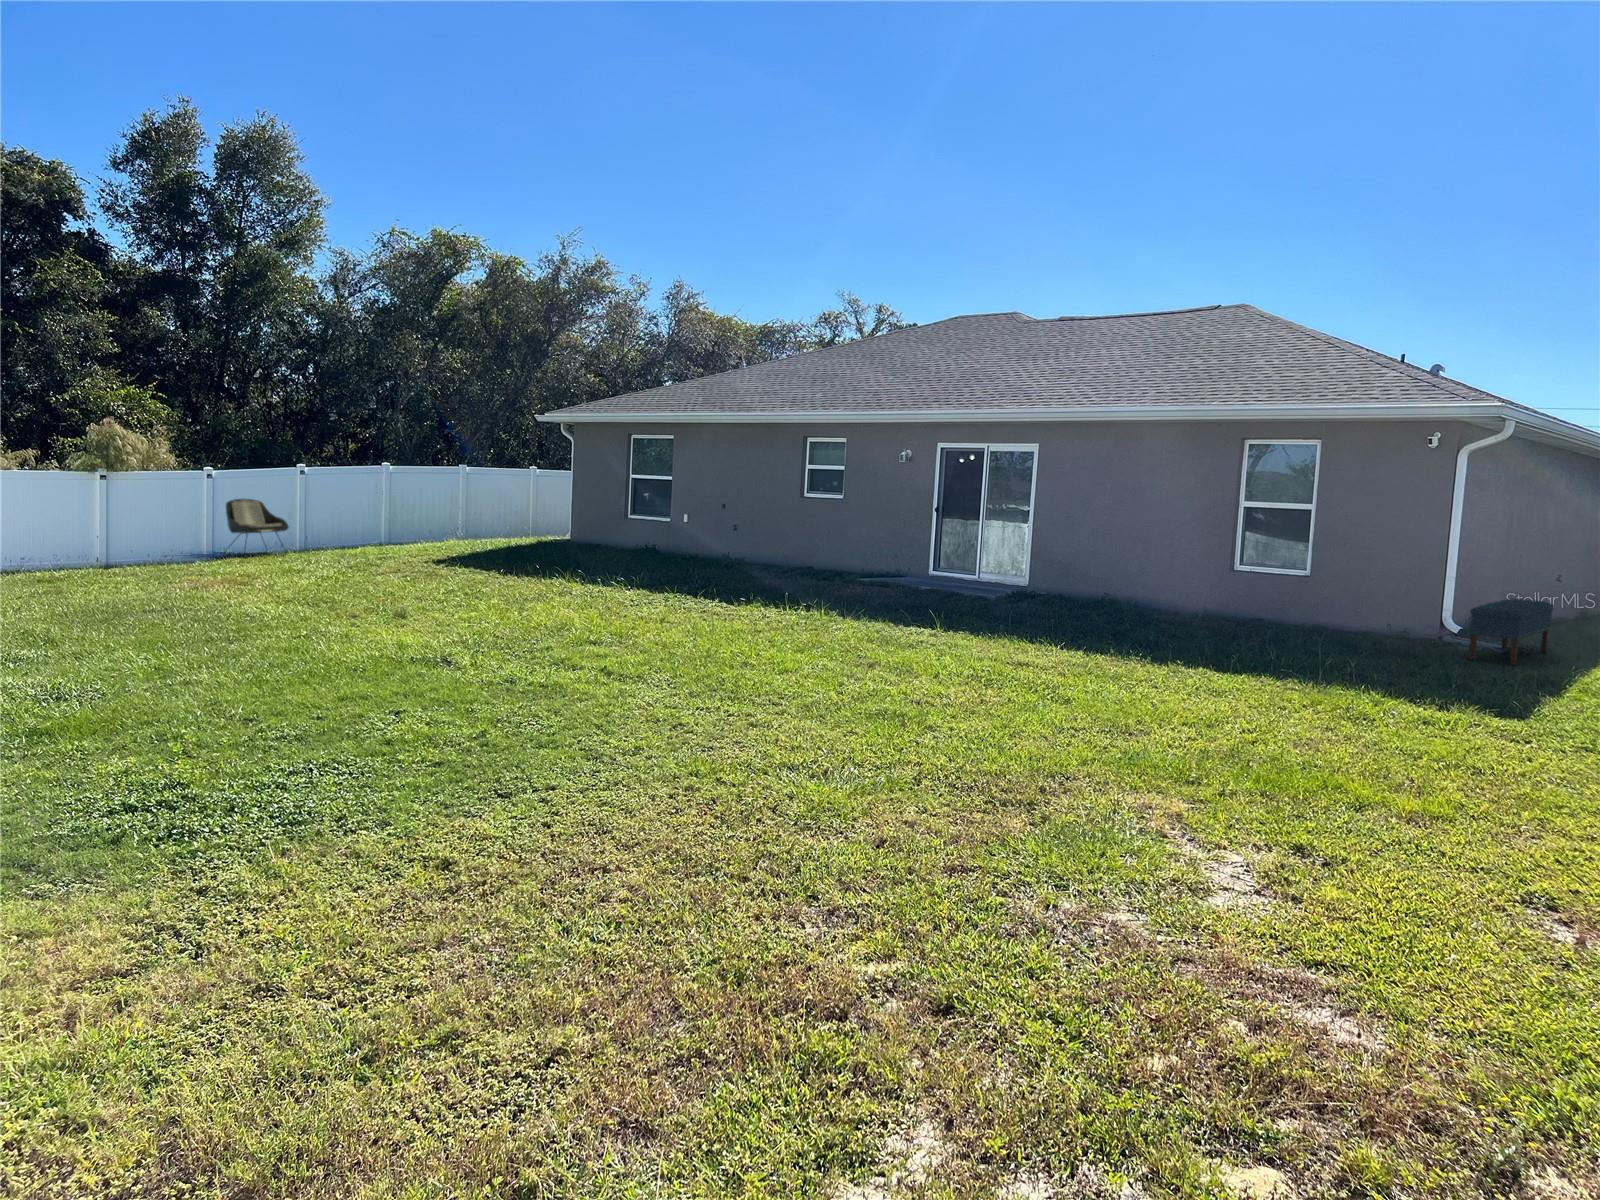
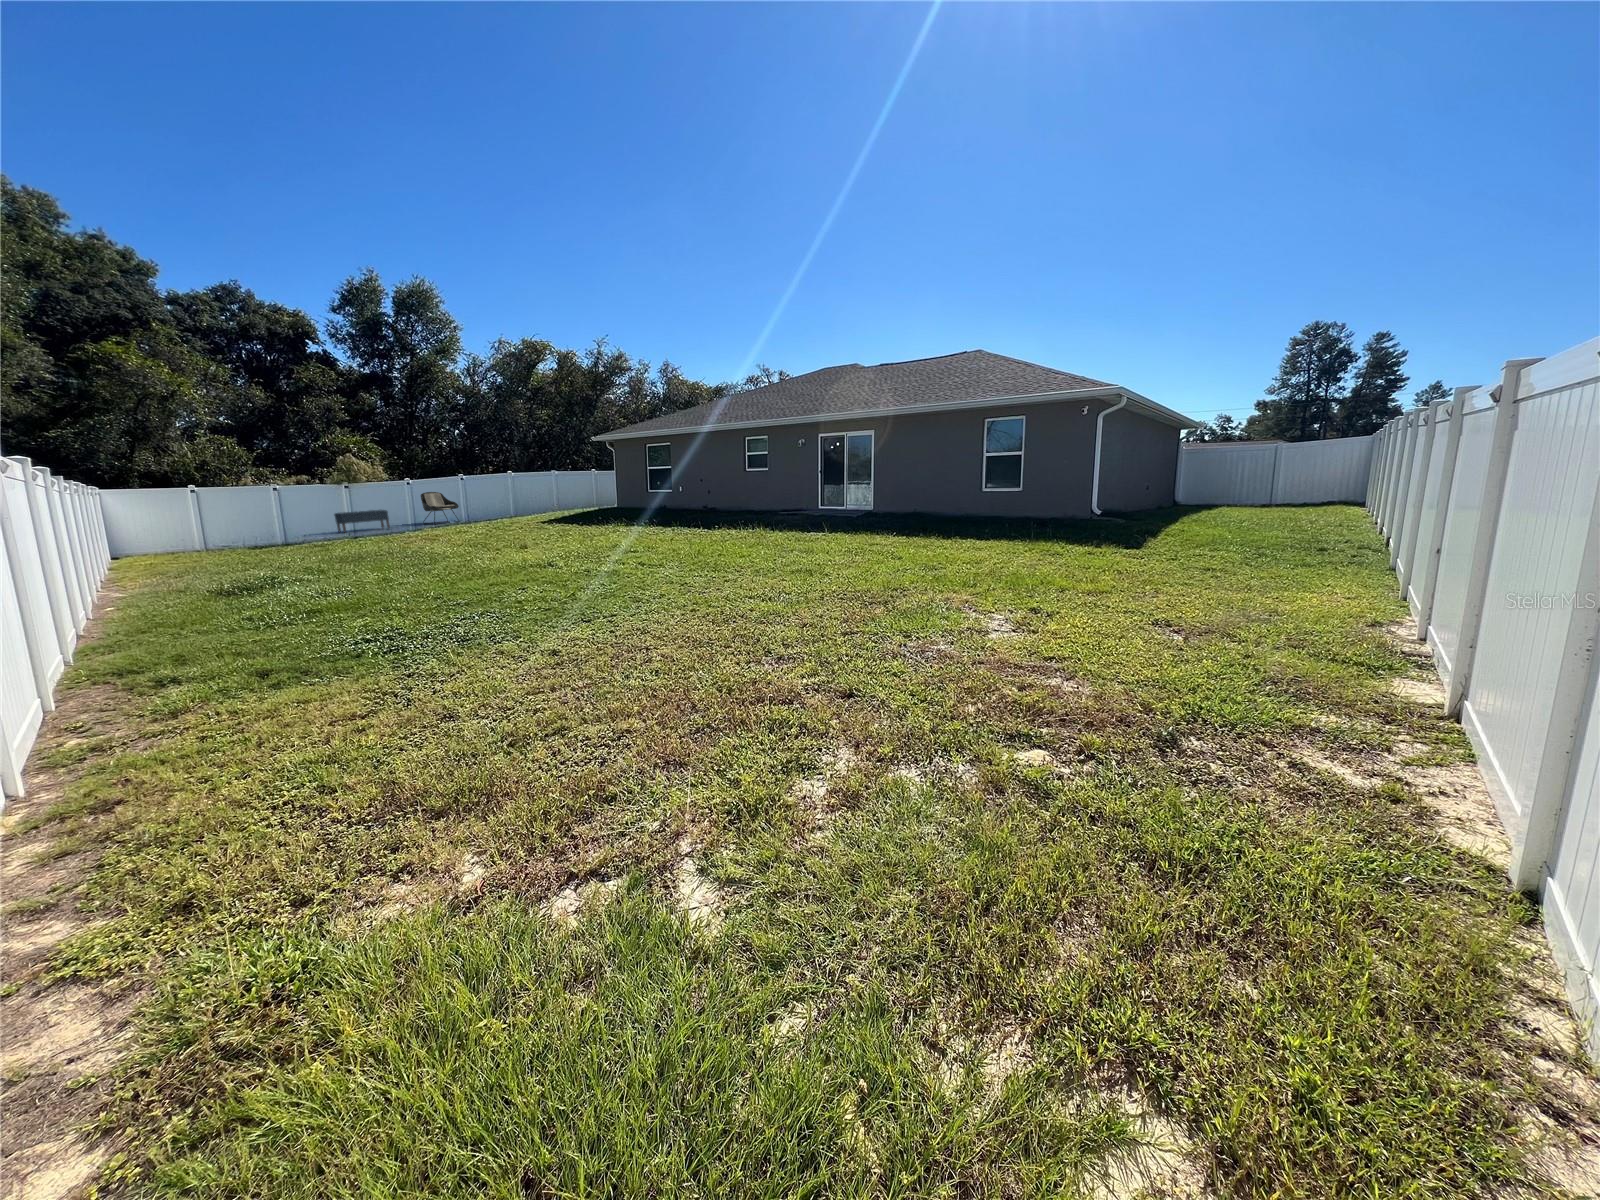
bench: present [1469,599,1554,665] -> present [334,510,390,532]

